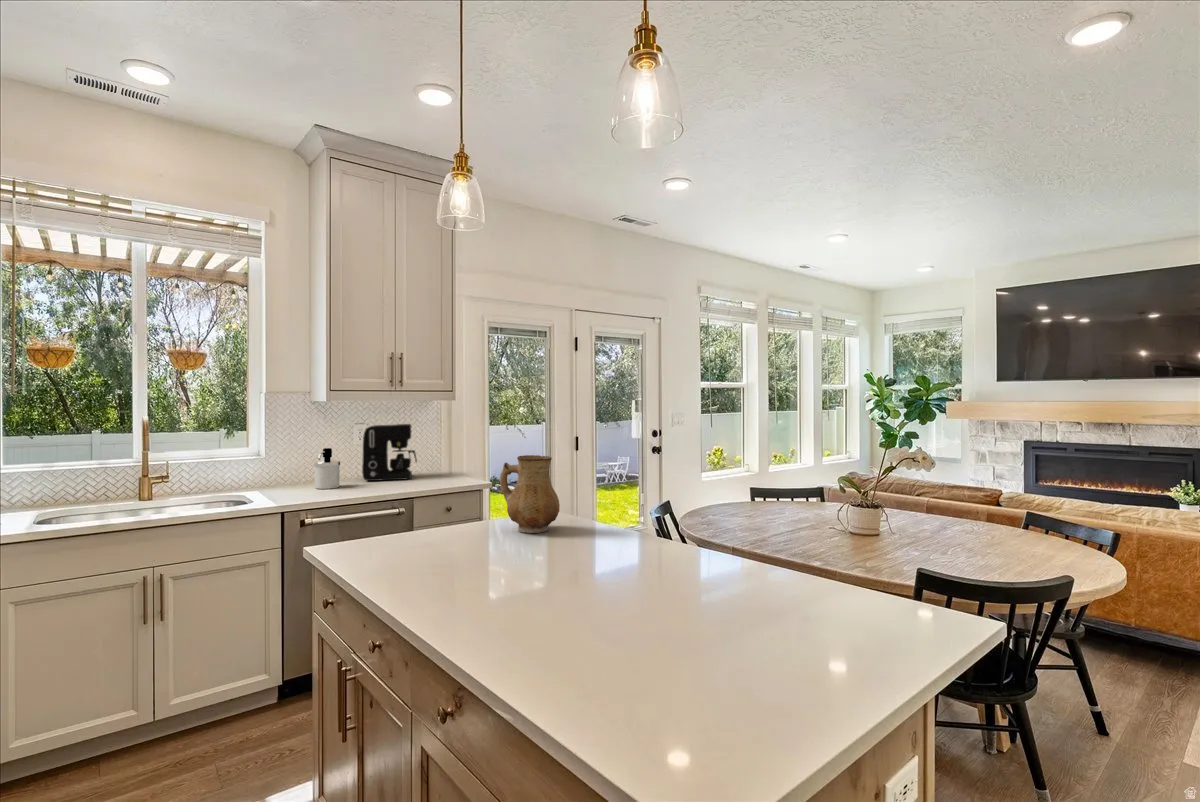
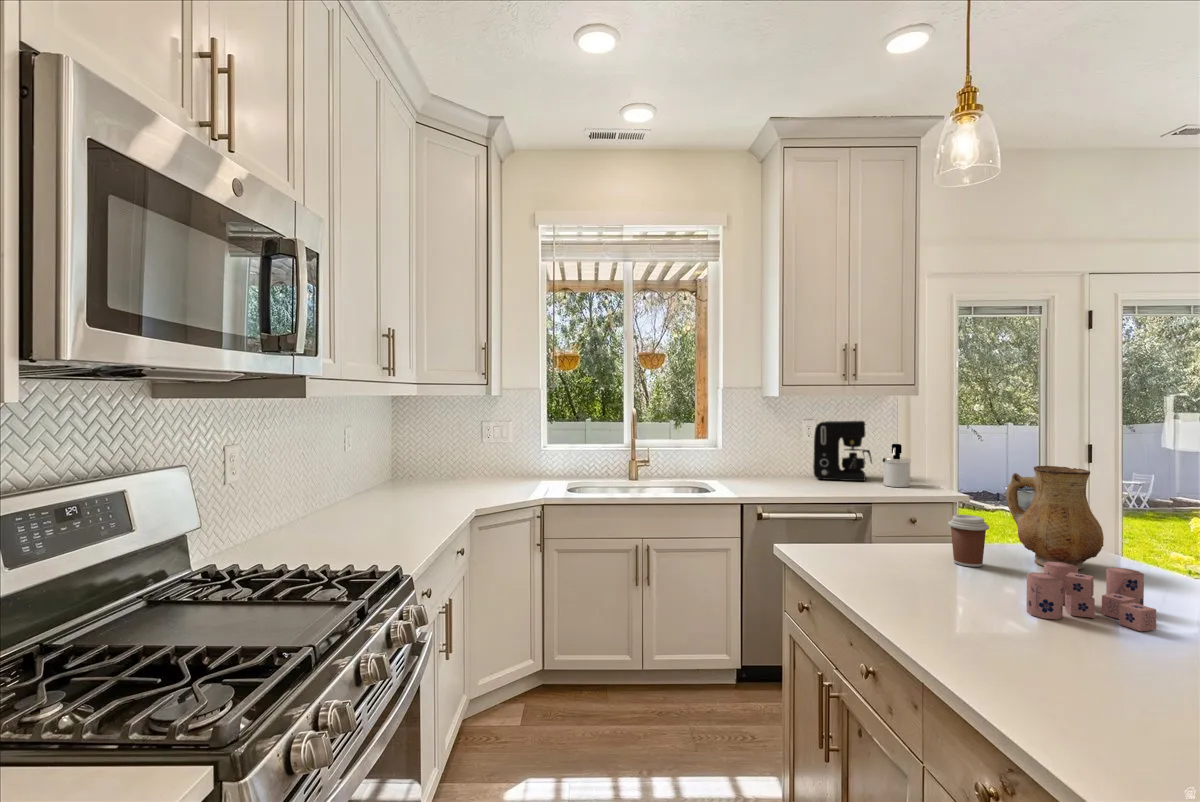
soap dispenser: present [314,448,340,489] -> present [883,444,911,487]
coffee cup: none [456,499,485,541] -> present [948,515,989,567]
candle: none [499,526,575,571] -> present [1027,562,1156,631]

